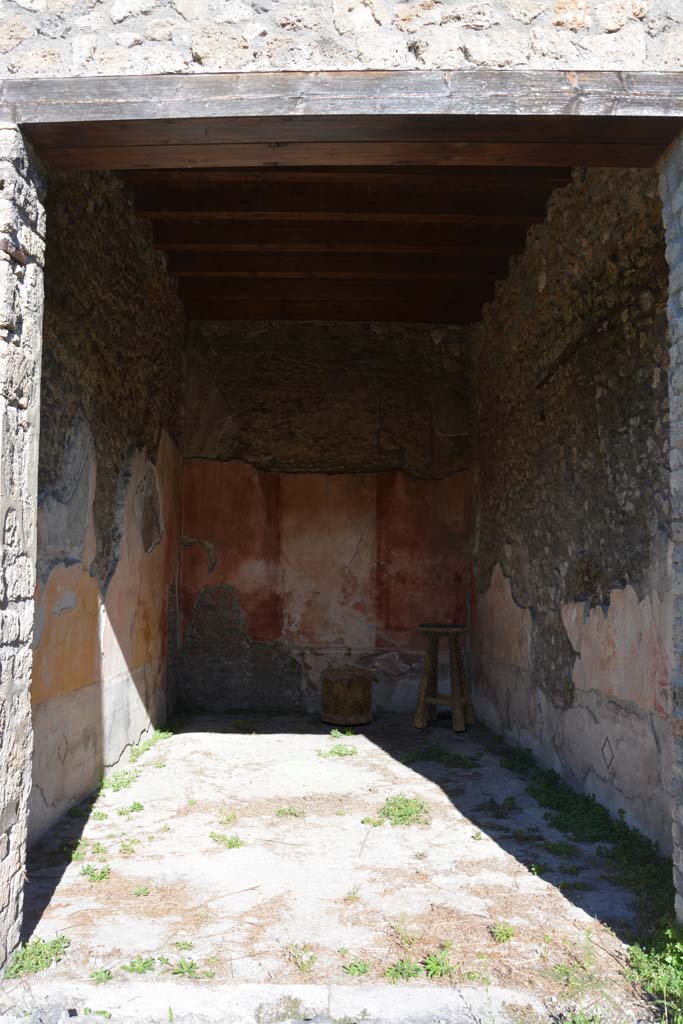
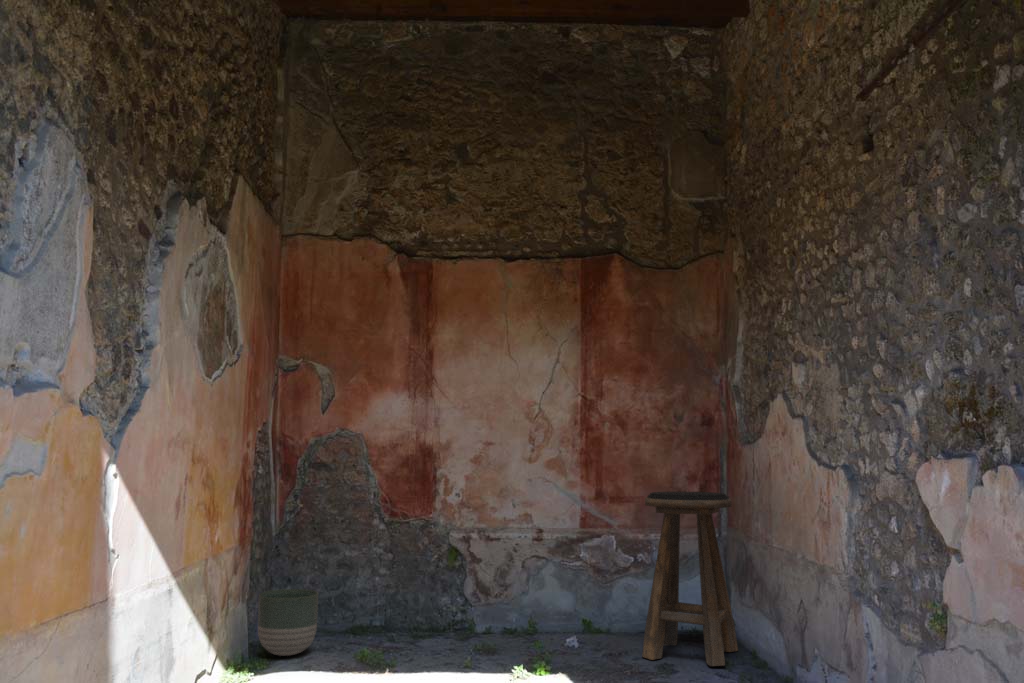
bucket: present [321,666,379,725] -> none [494,556,587,654]
planter: none [173,685,210,726] -> present [258,589,318,656]

